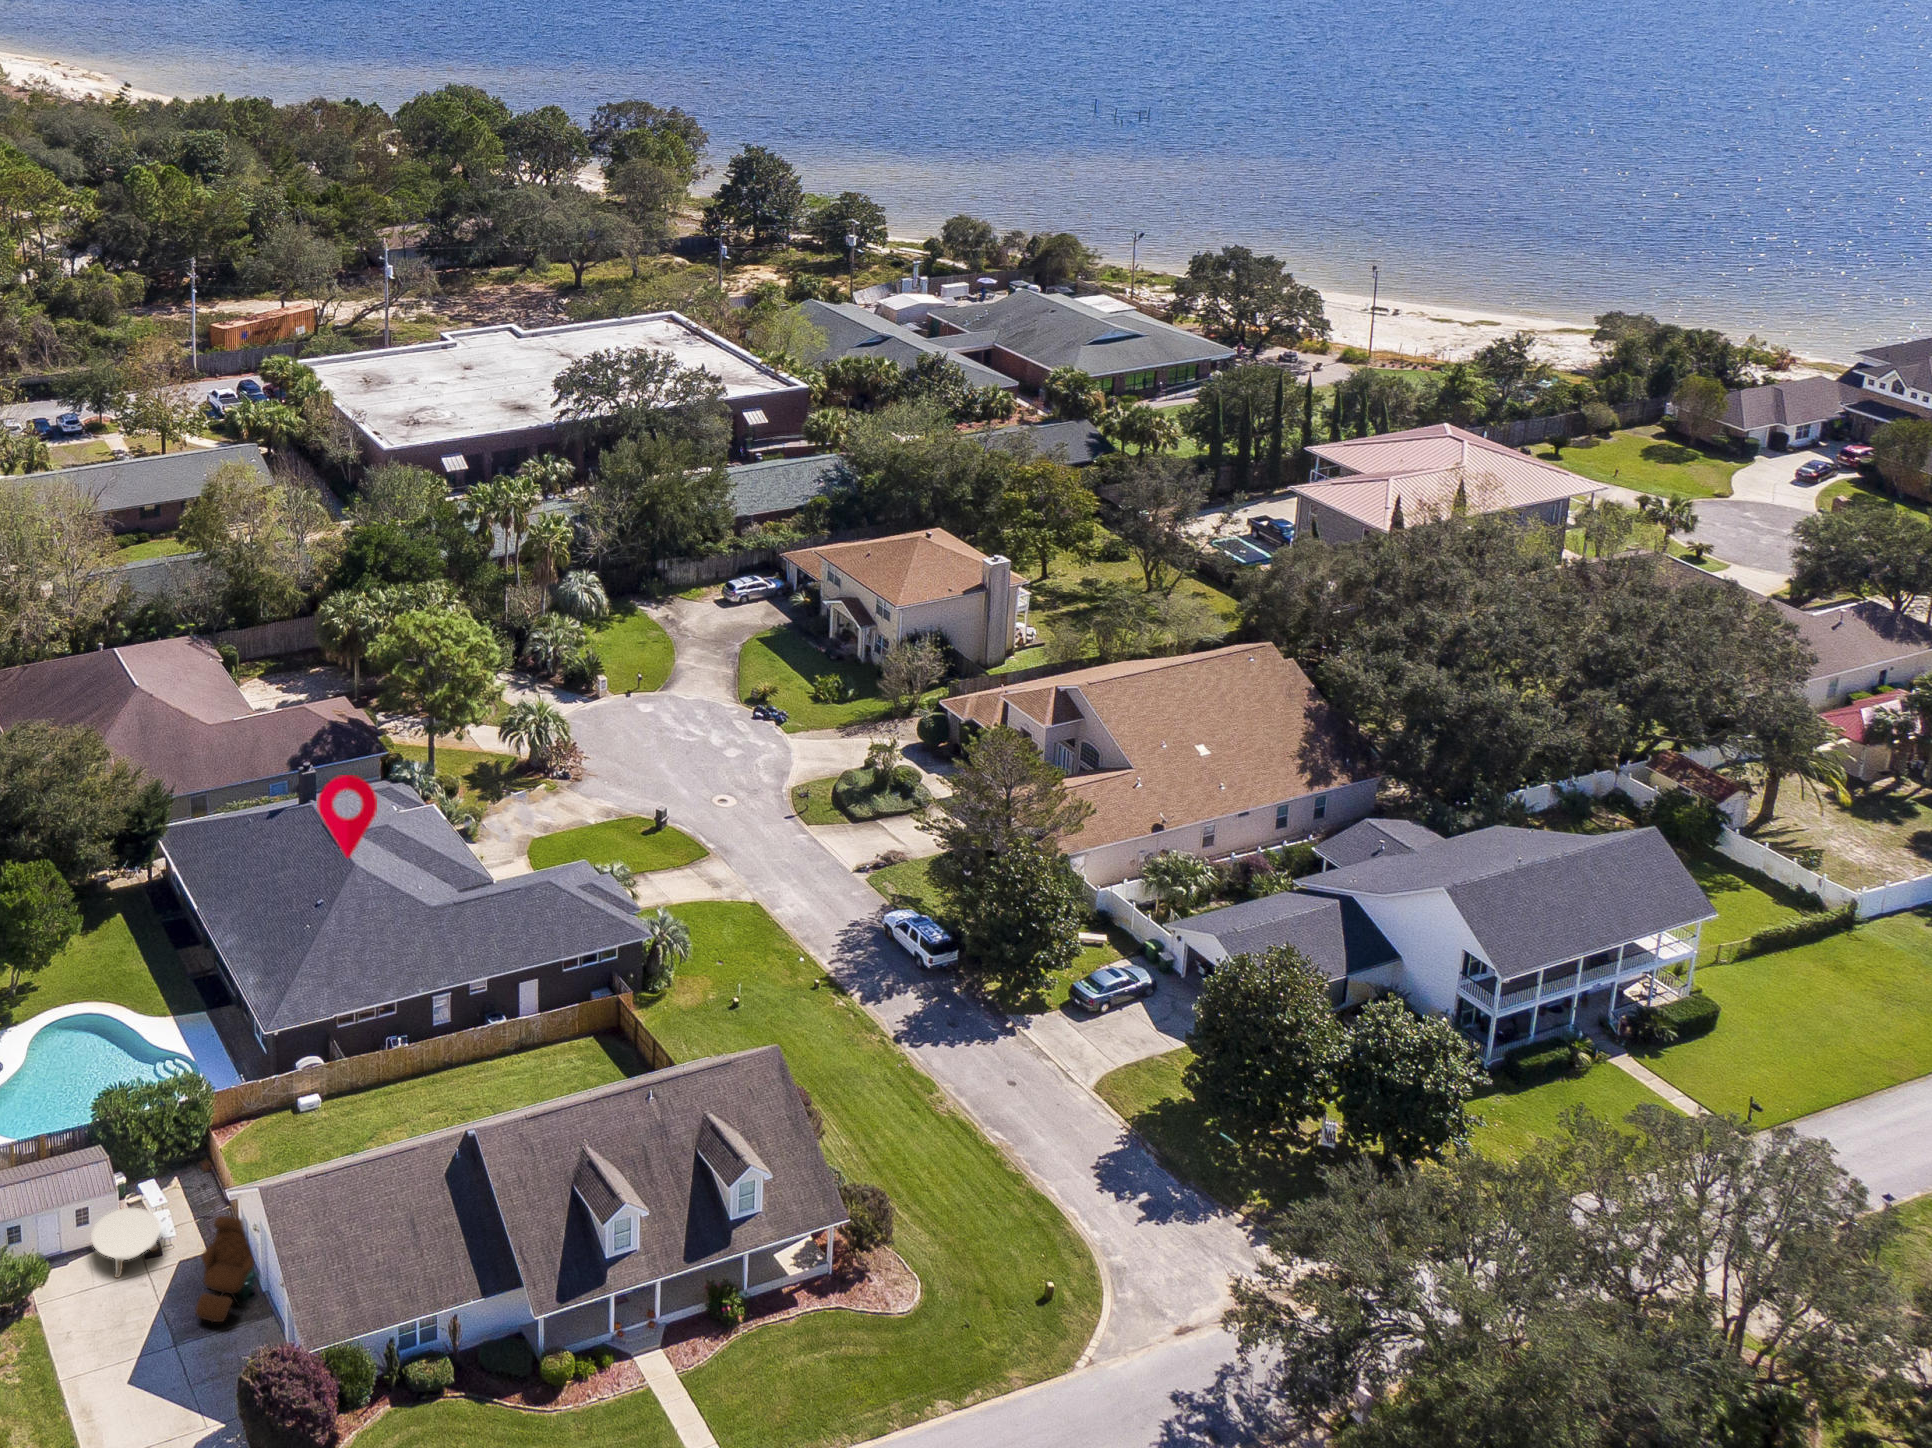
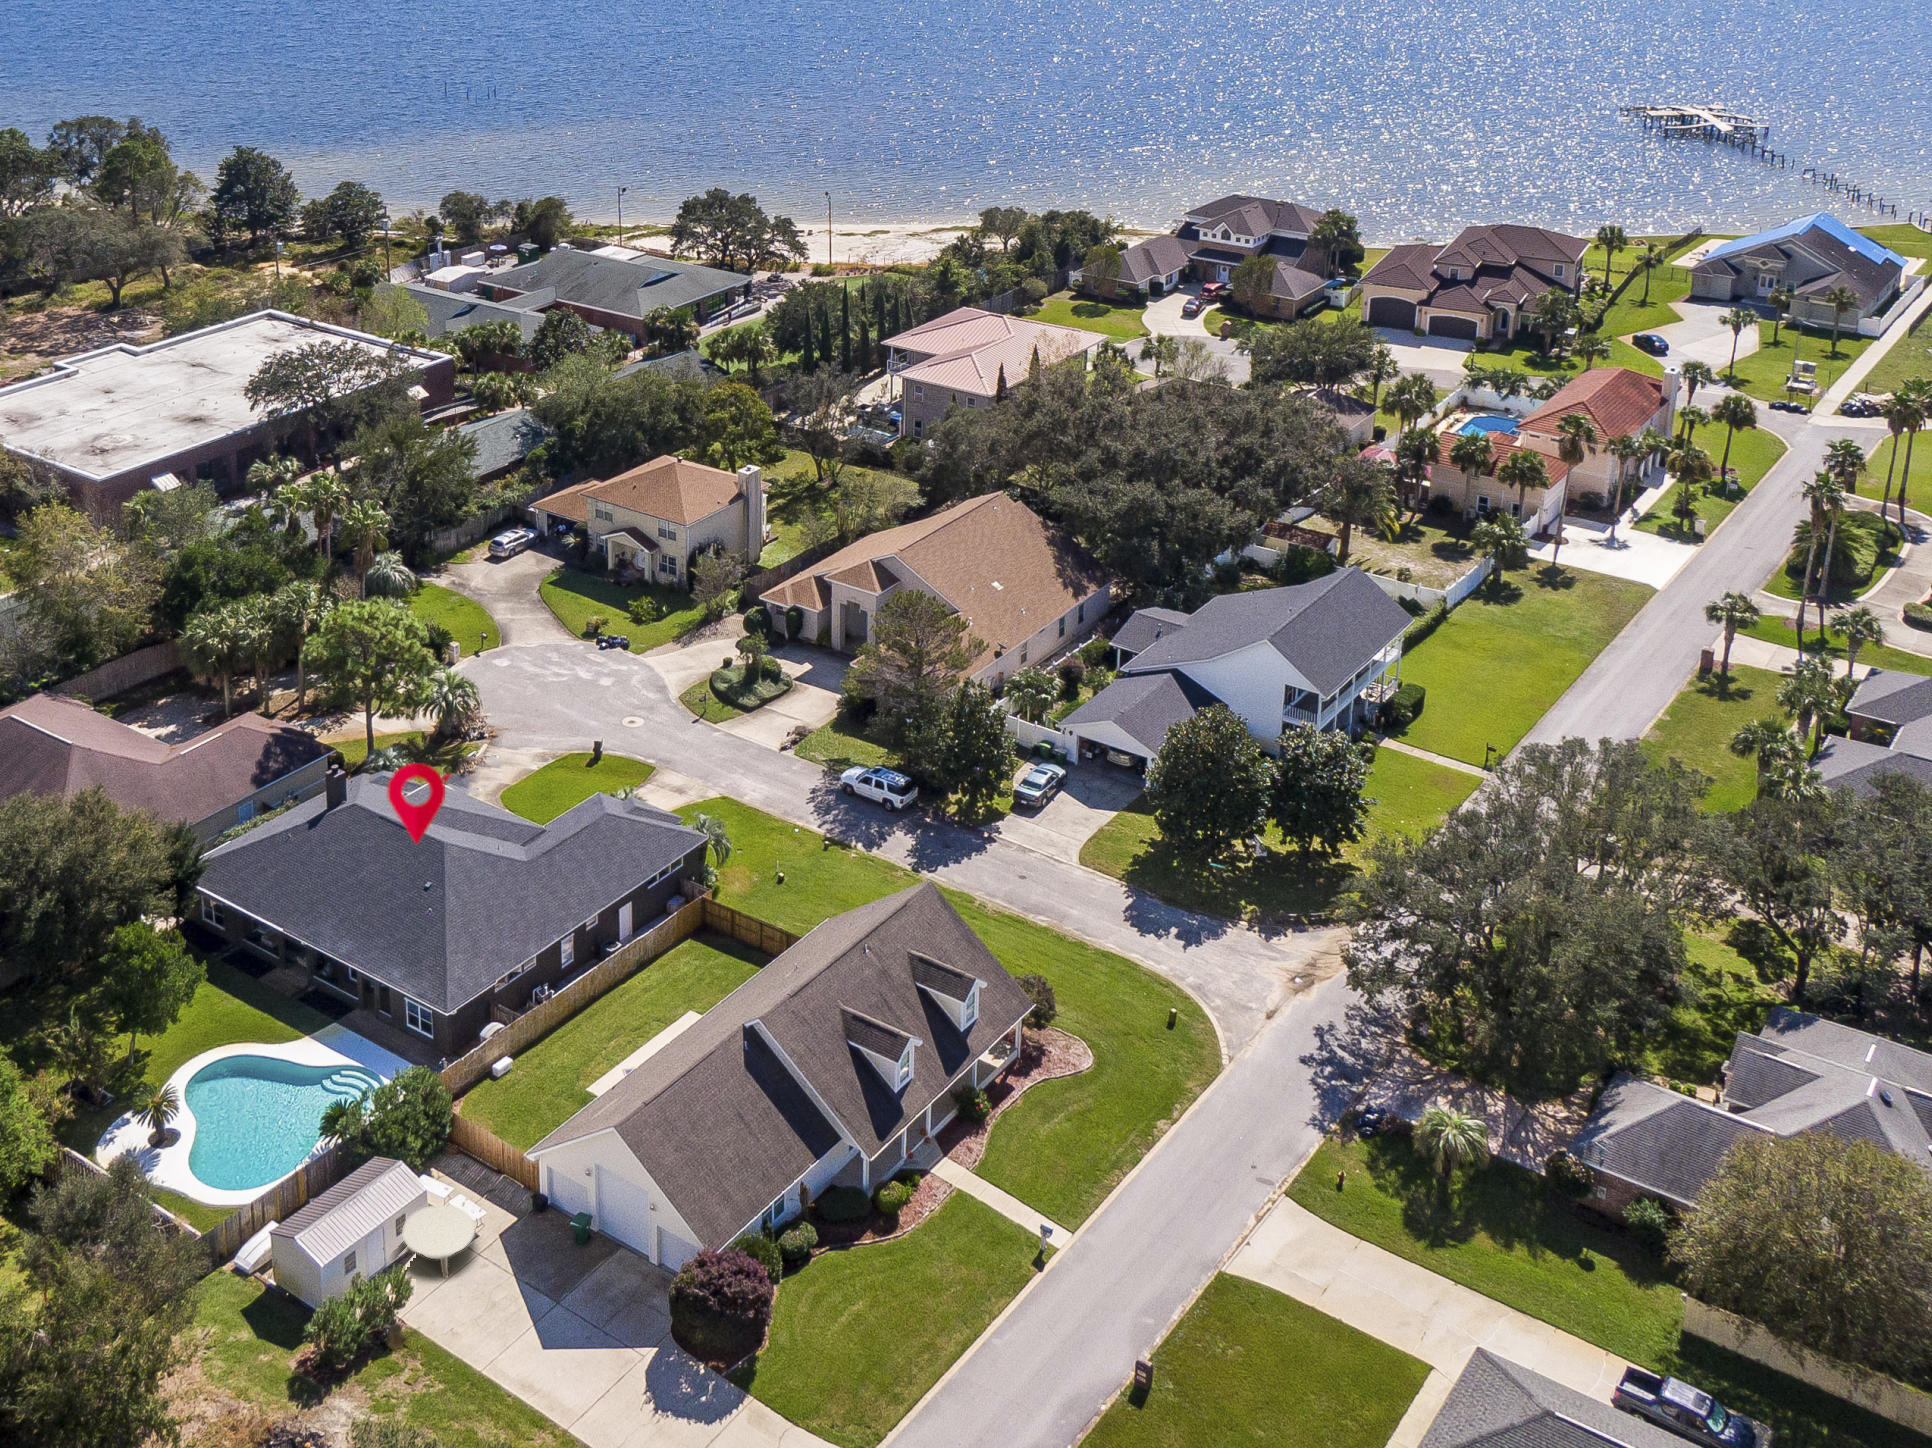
lounge chair: present [195,1216,254,1323] -> none [534,1171,590,1286]
watering can: none [19,1298,42,1325] -> present [384,1324,414,1350]

